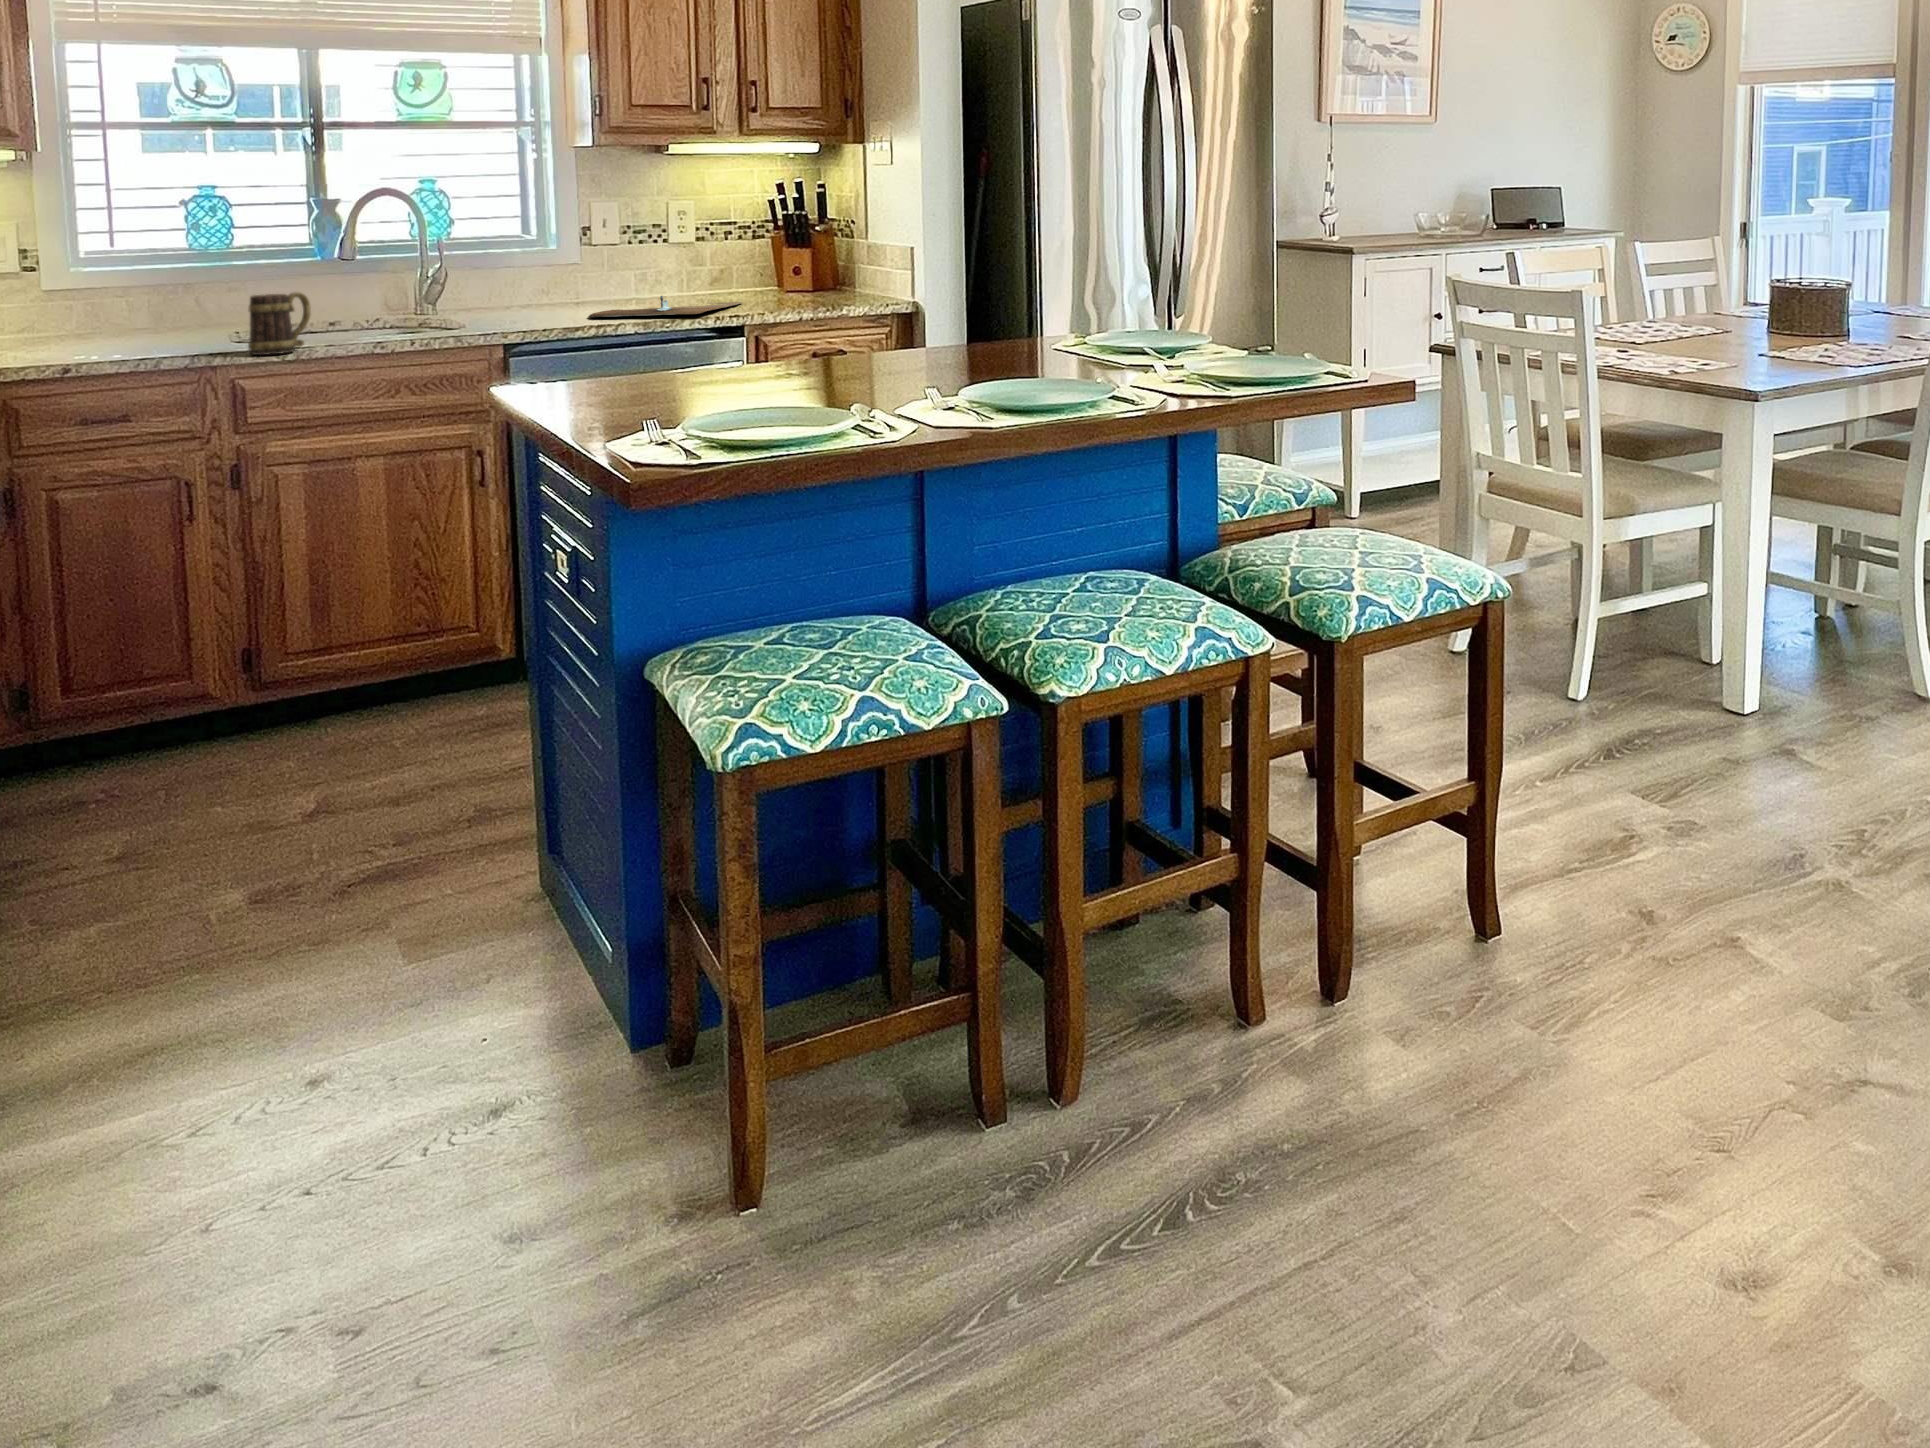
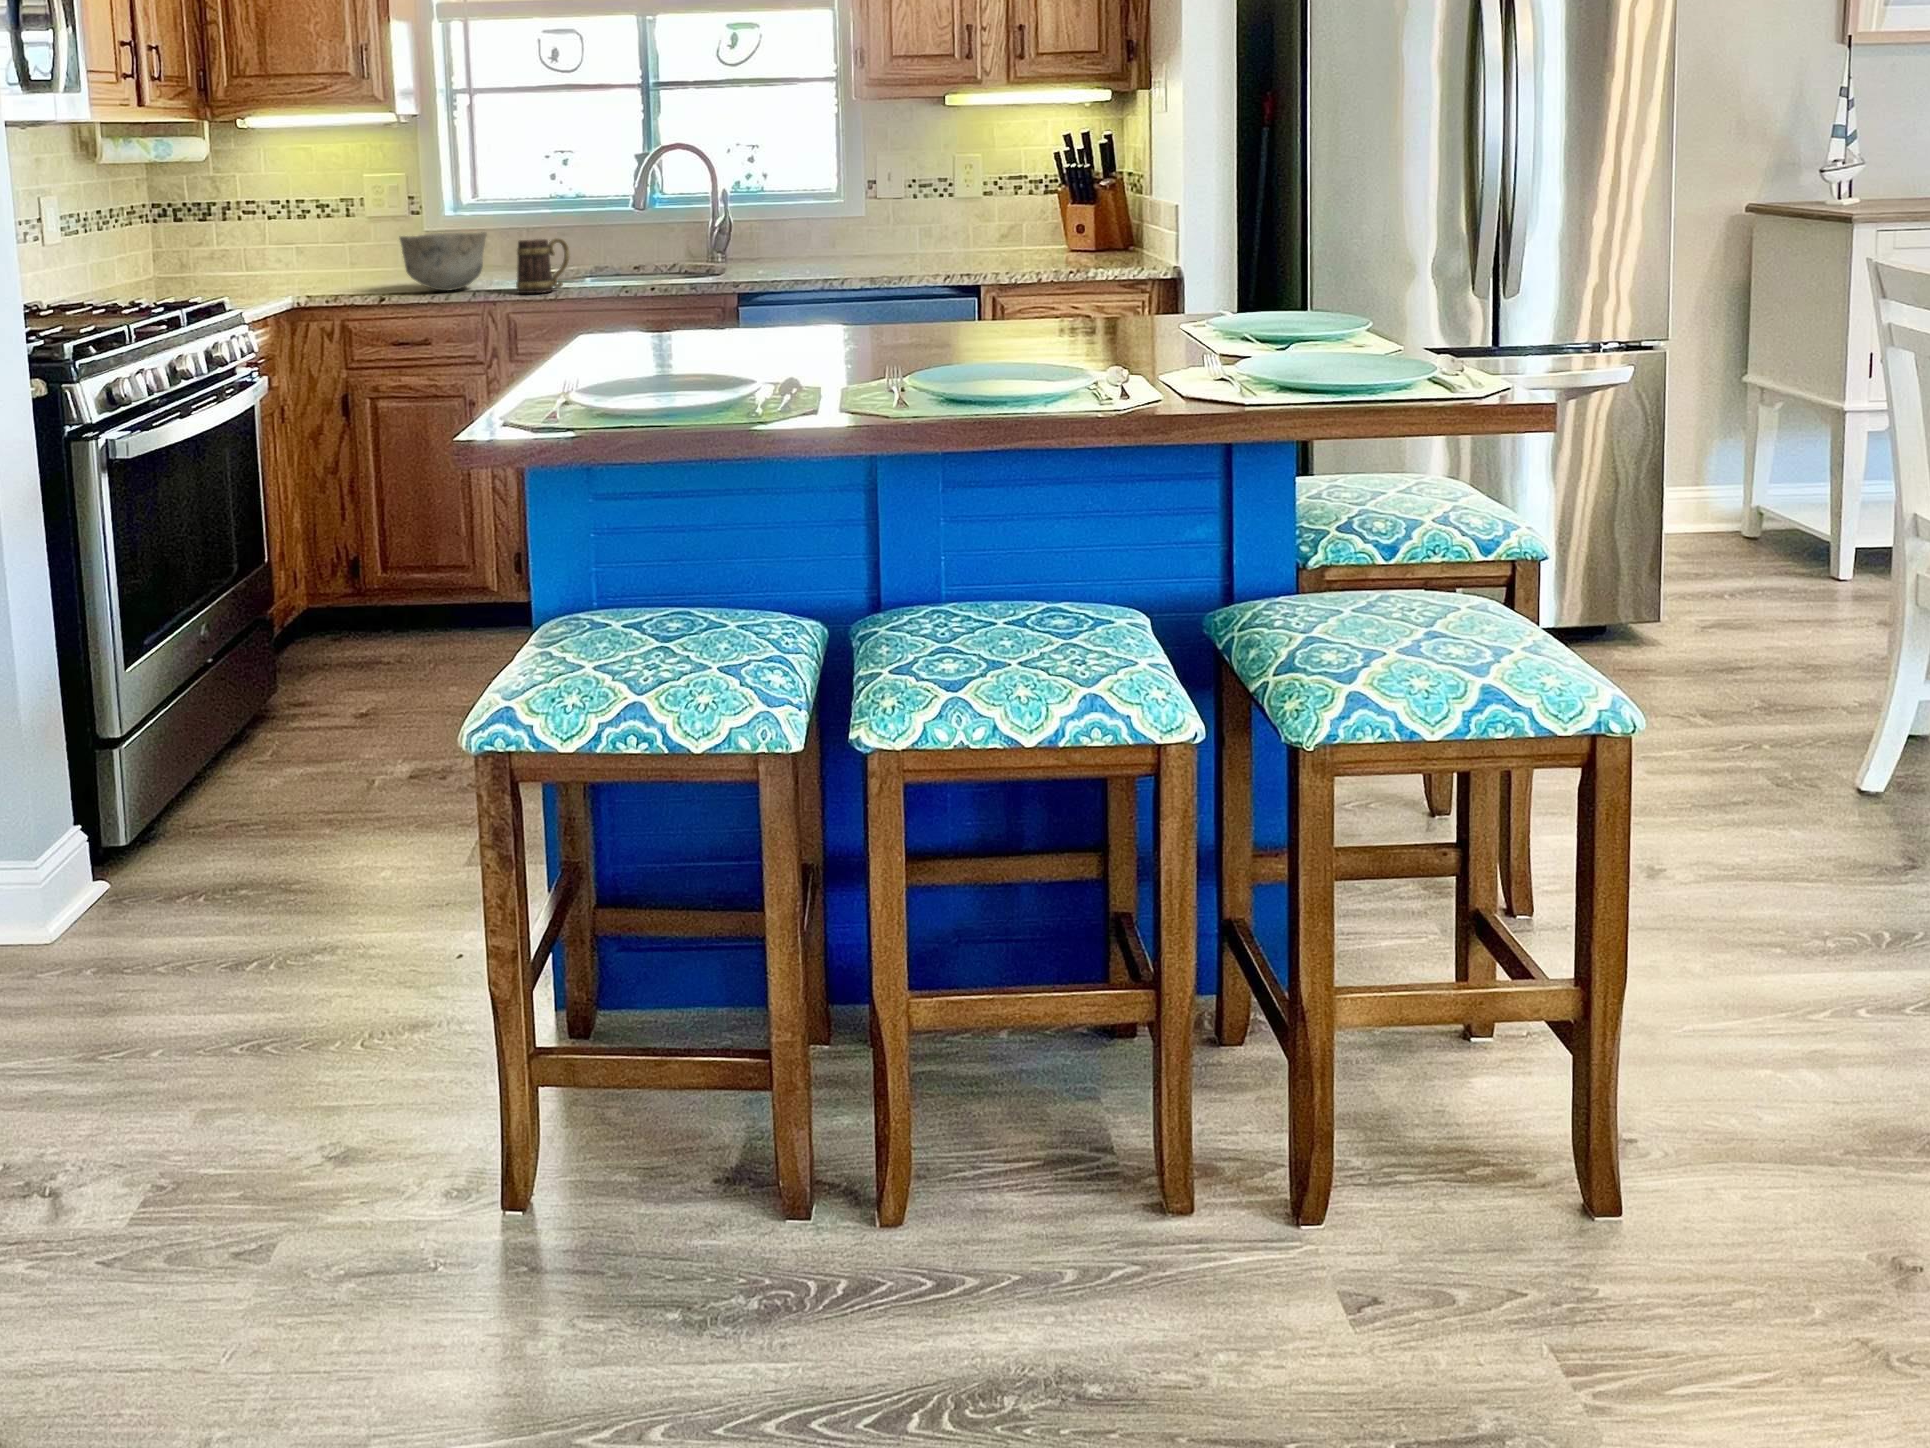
bowl: none [77,288,195,357] -> present [399,232,486,291]
cutting board: present [589,296,742,317] -> none [835,251,1005,272]

